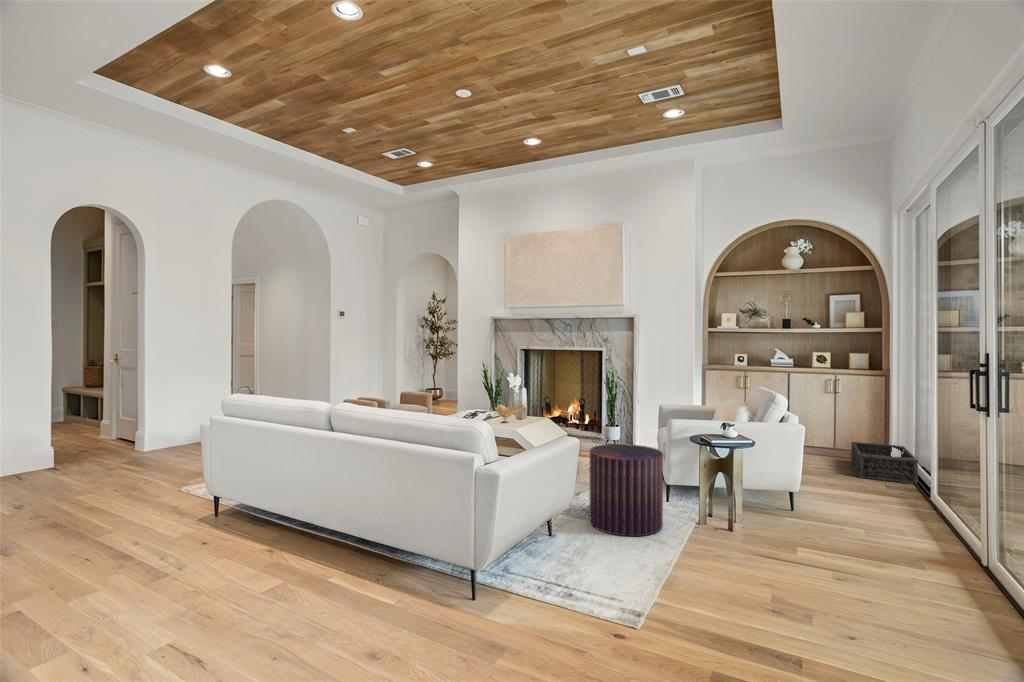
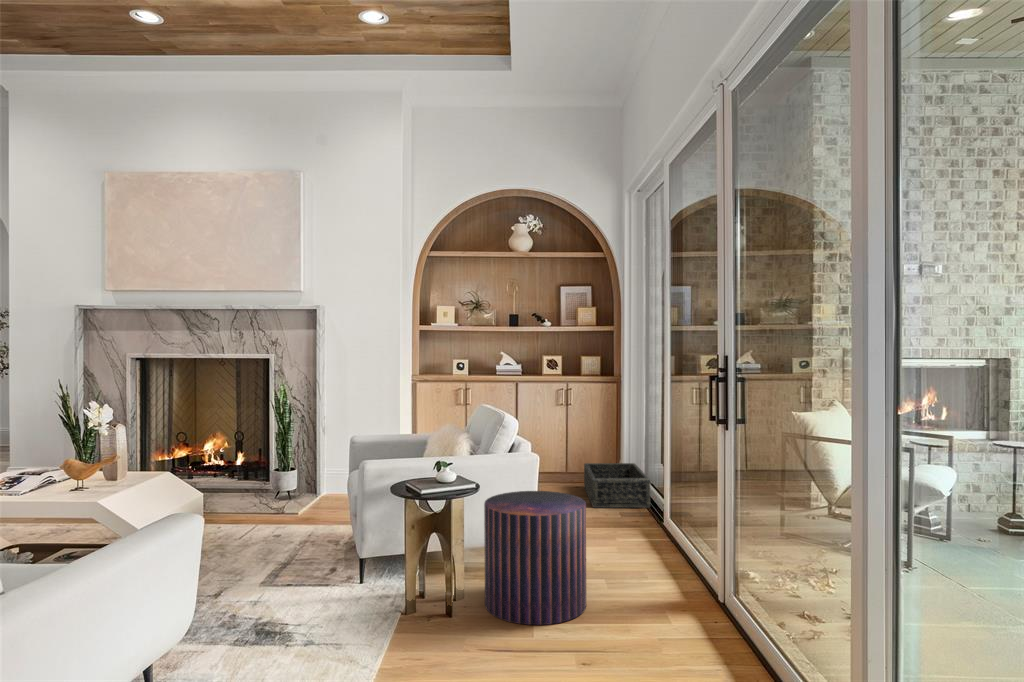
pouf: present [590,444,663,536] -> present [484,491,586,625]

